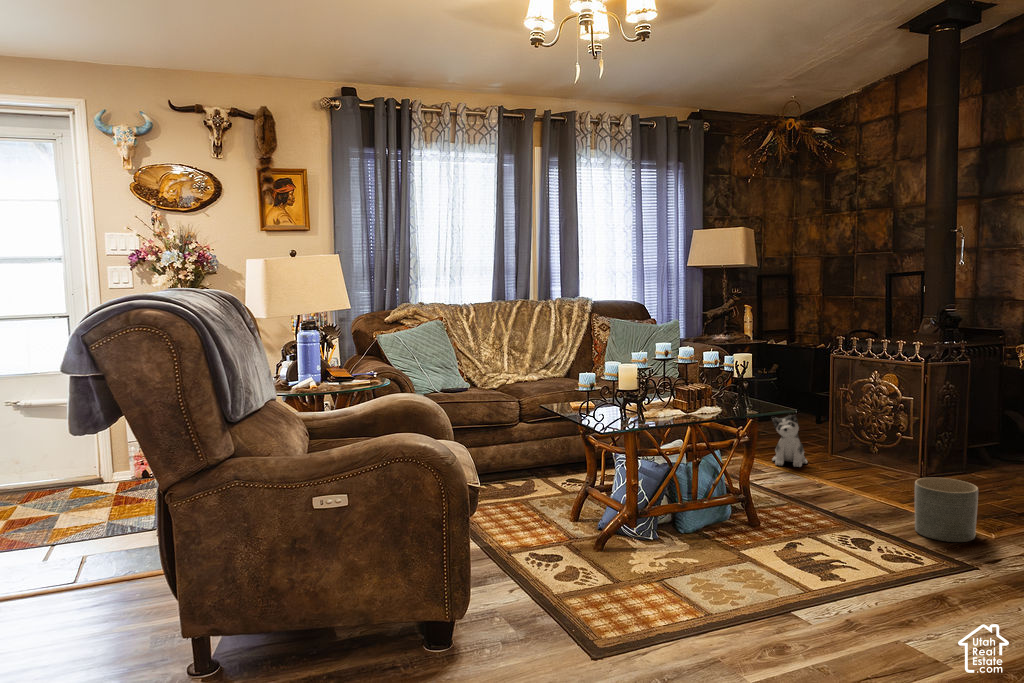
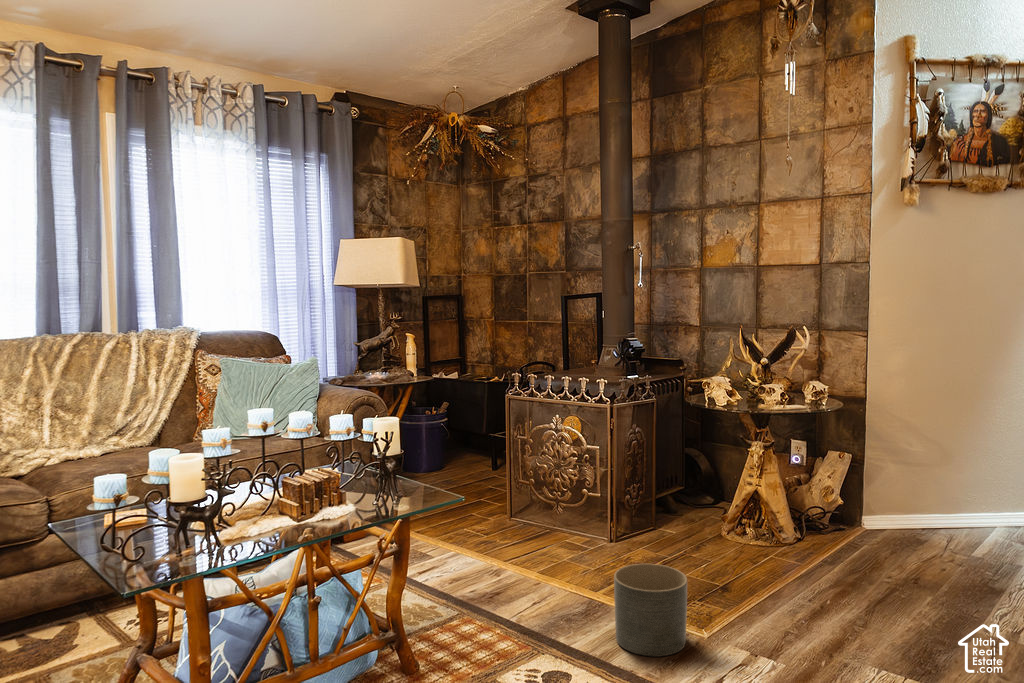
plush toy: present [772,415,807,467] -> none [438,471,483,544]

